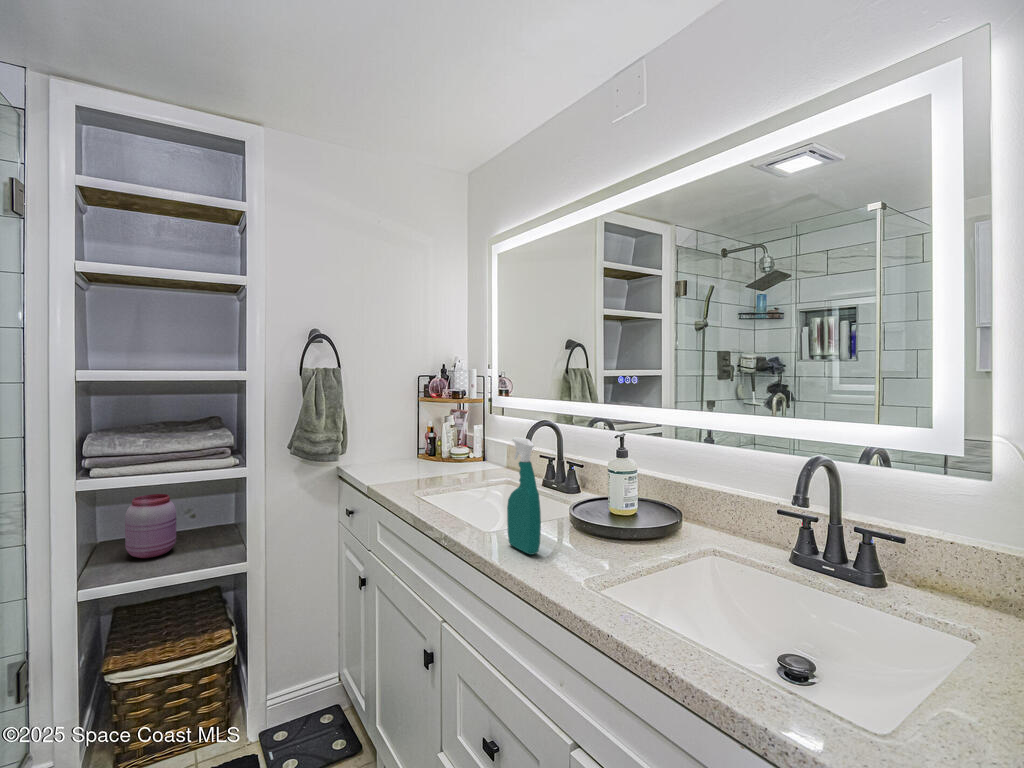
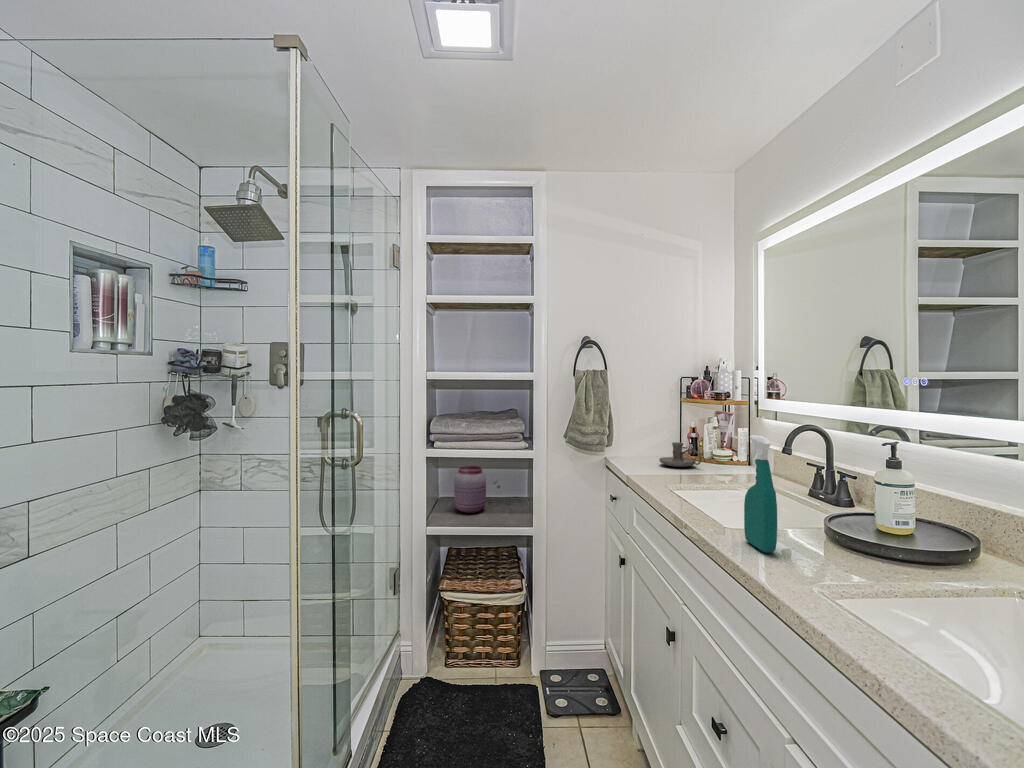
candle holder: none [399,444,442,470] -> present [659,442,702,467]

